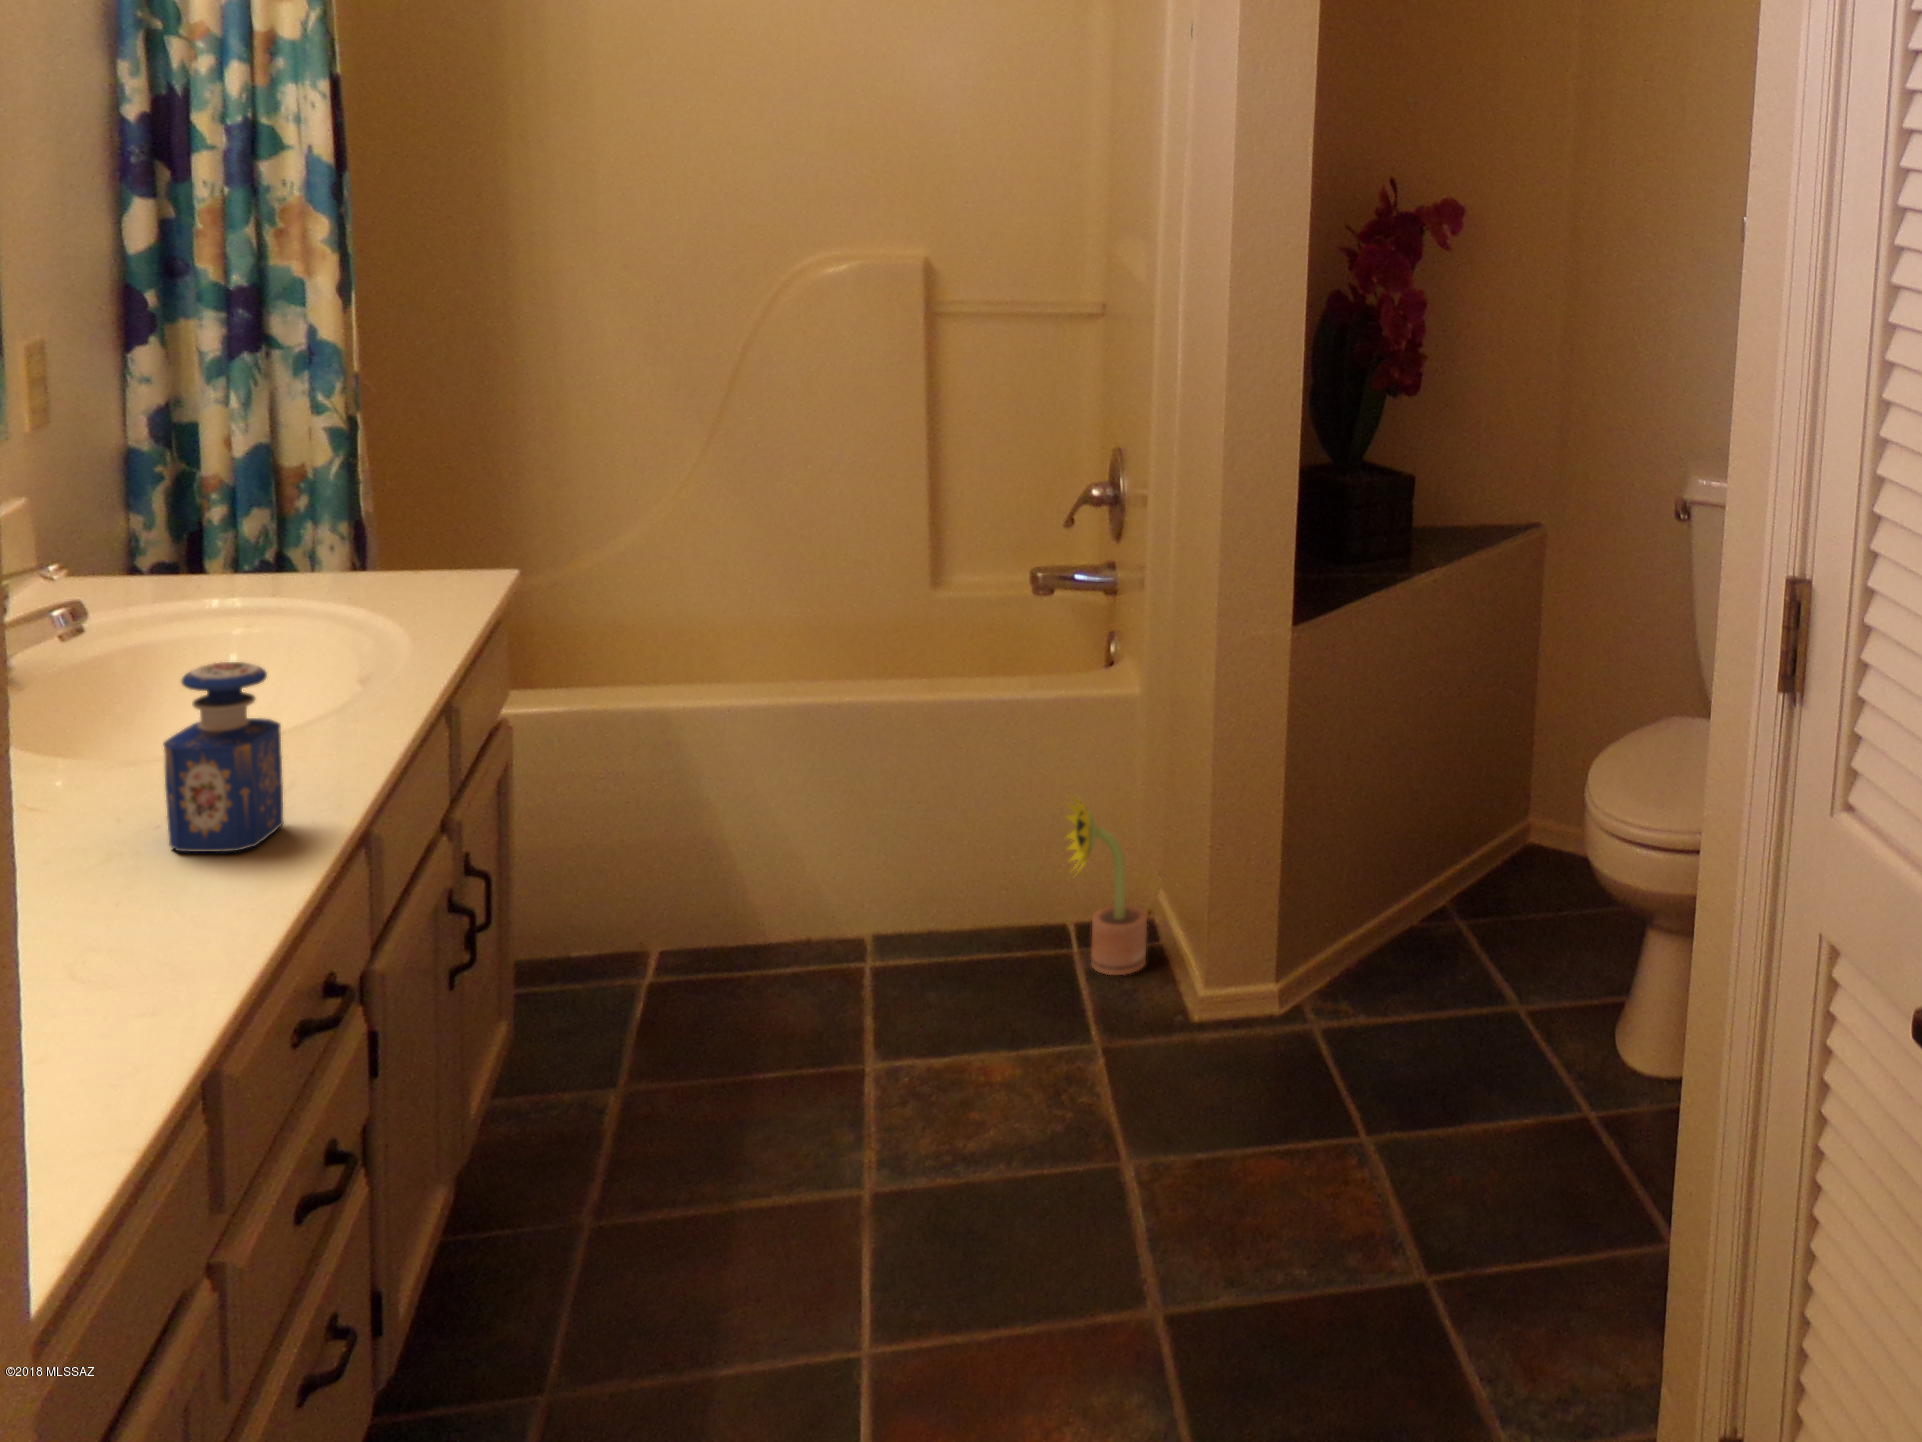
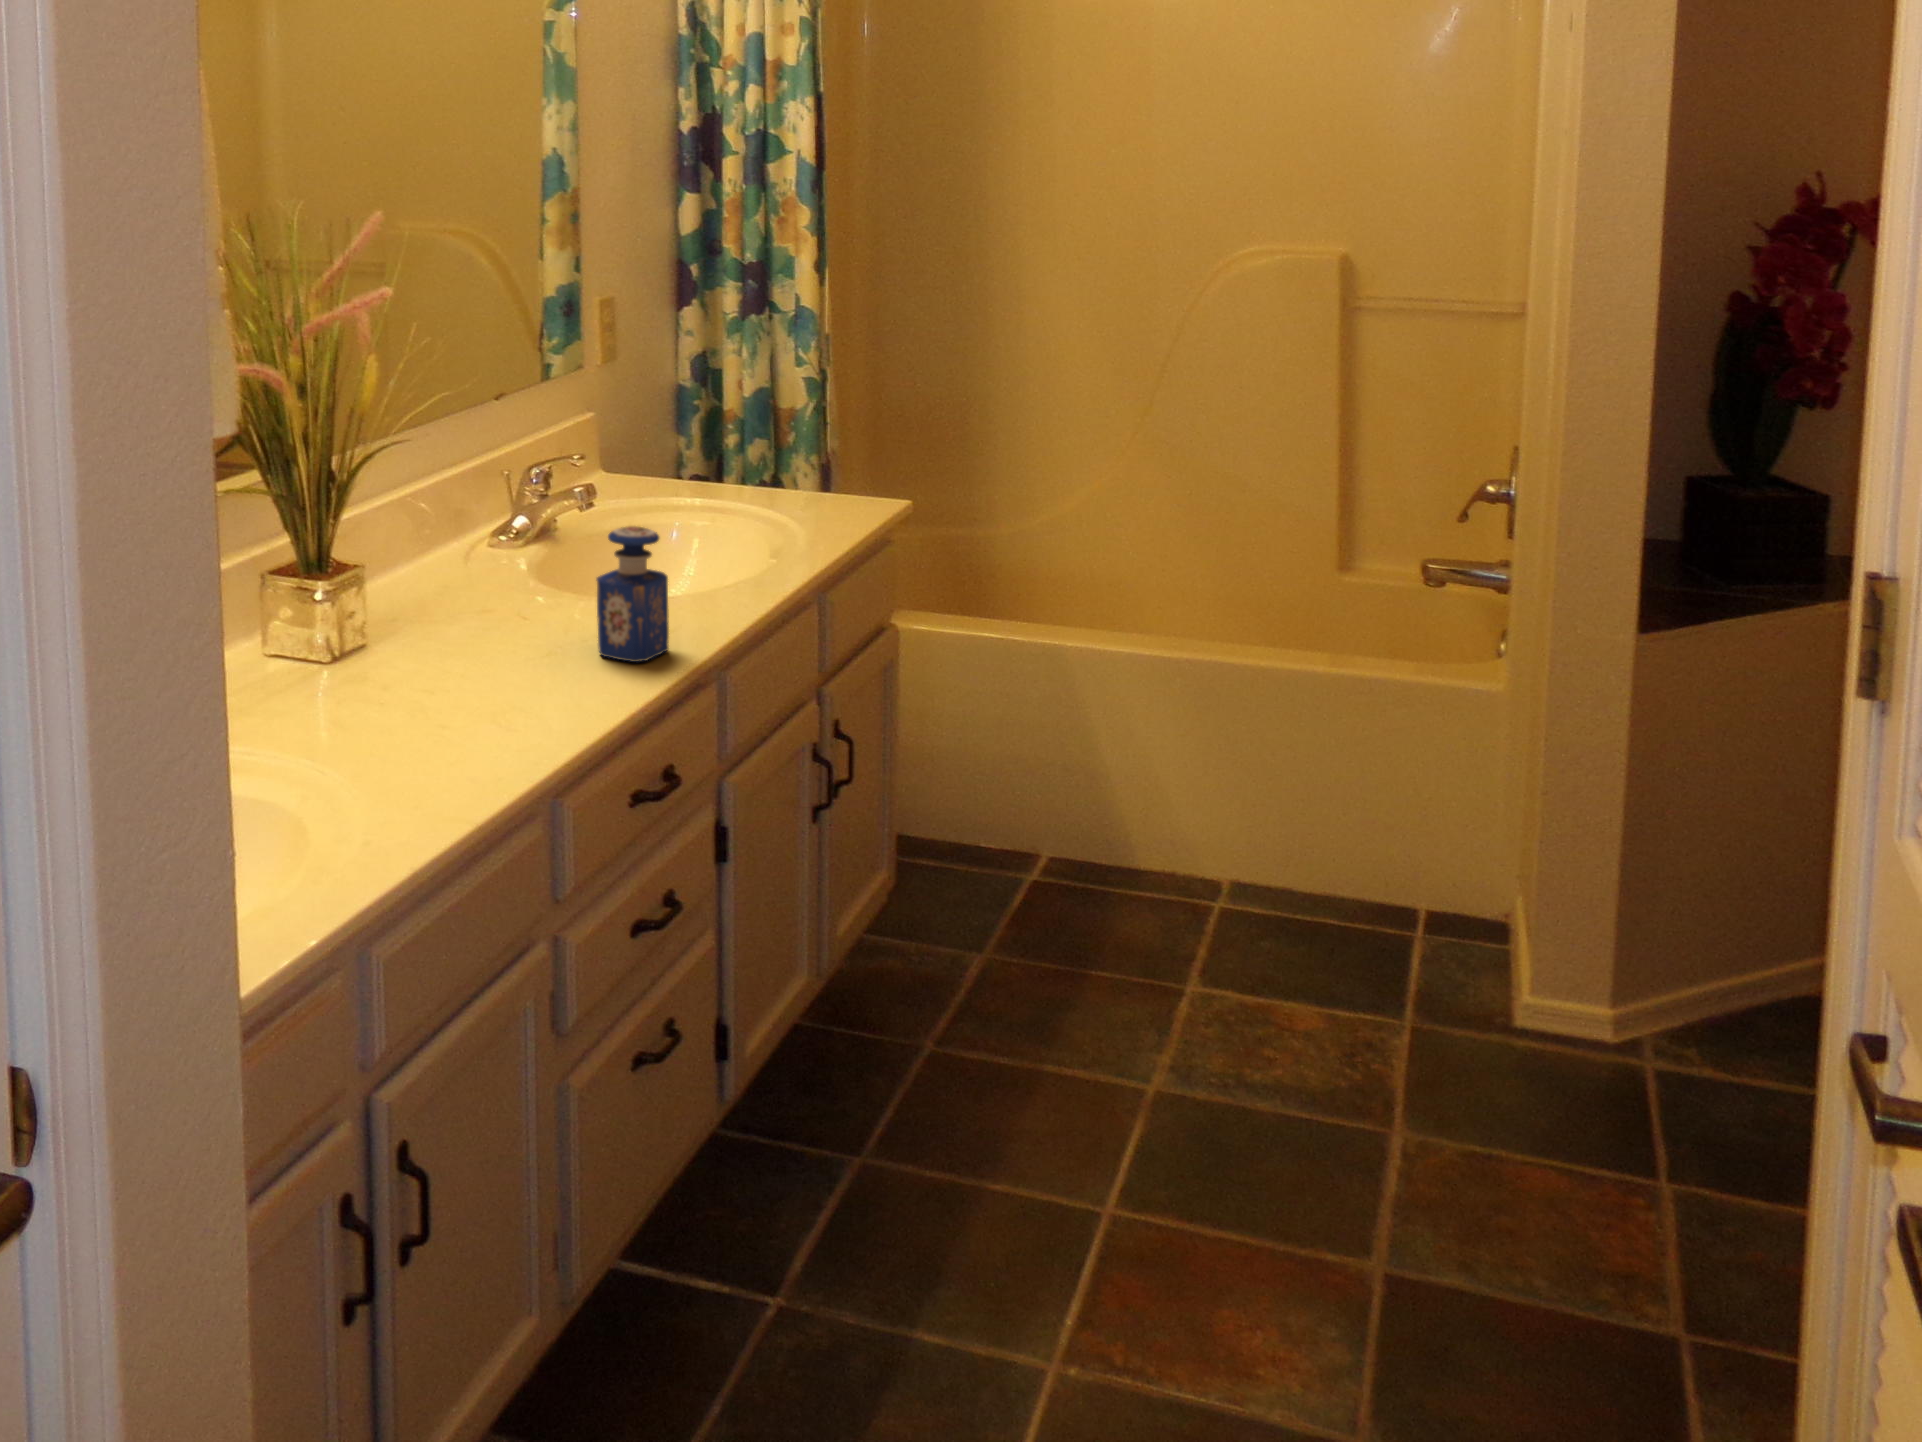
decorative plant: present [1066,797,1147,975] -> none [1411,775,1491,970]

